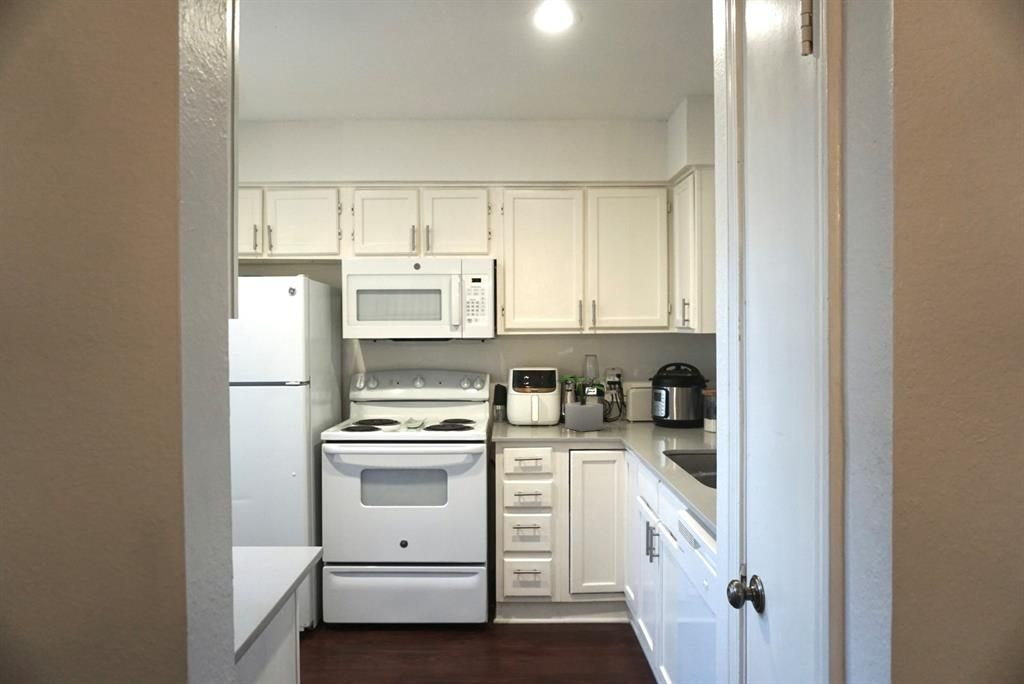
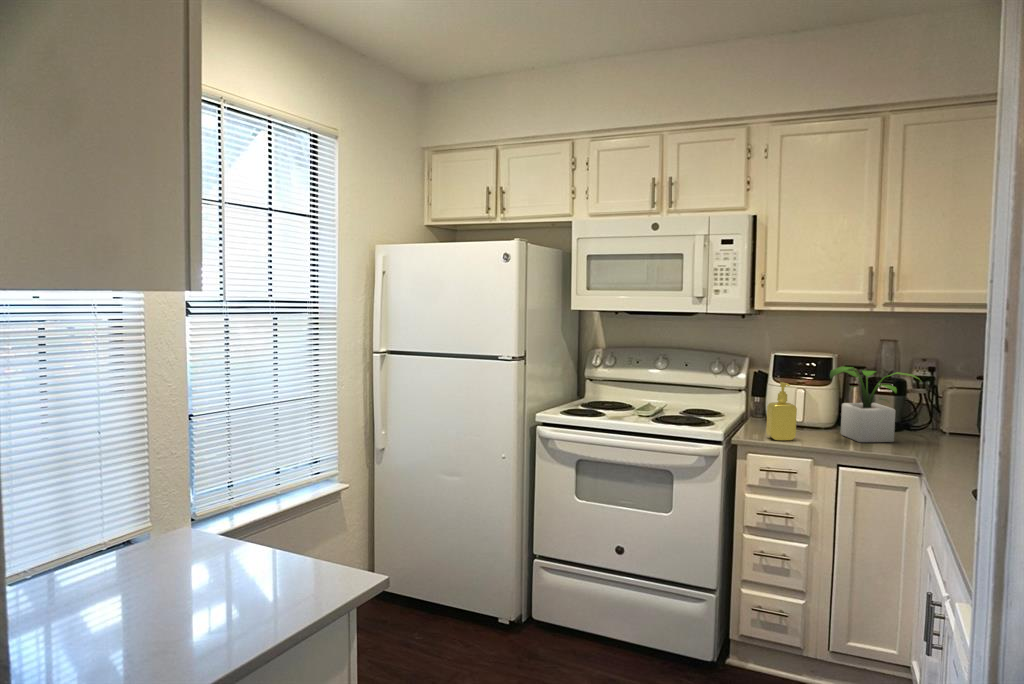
soap dispenser: none [516,389,538,436] -> present [766,382,797,441]

